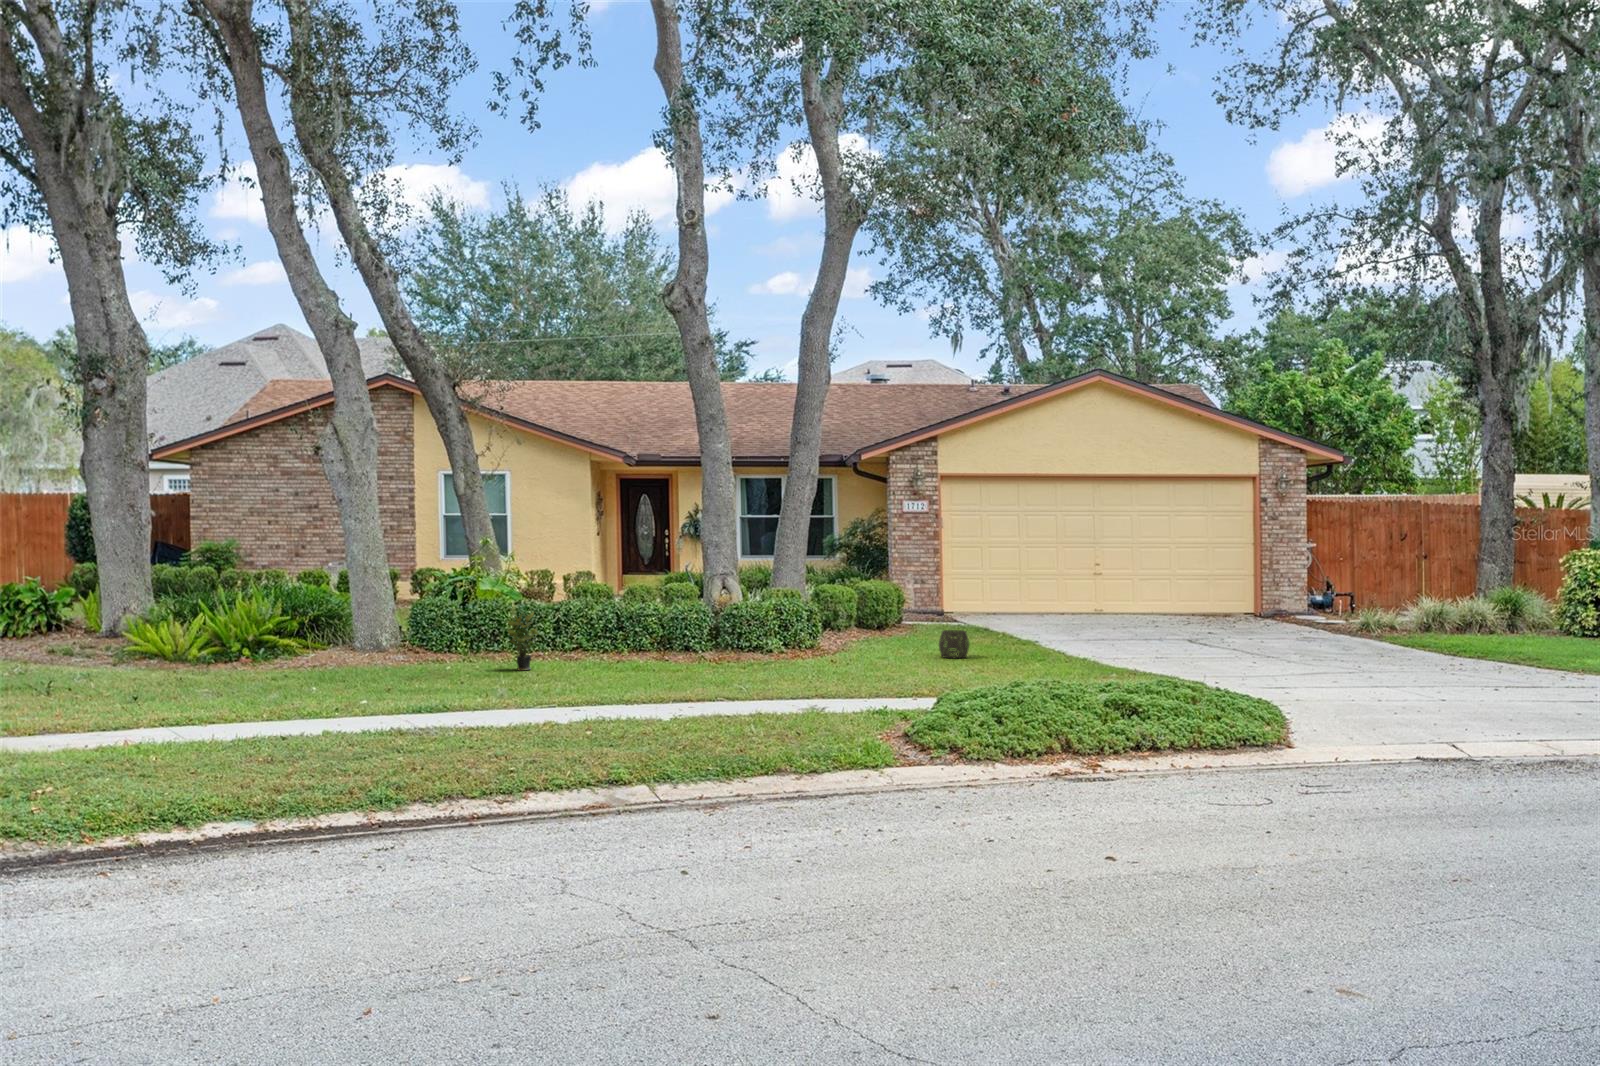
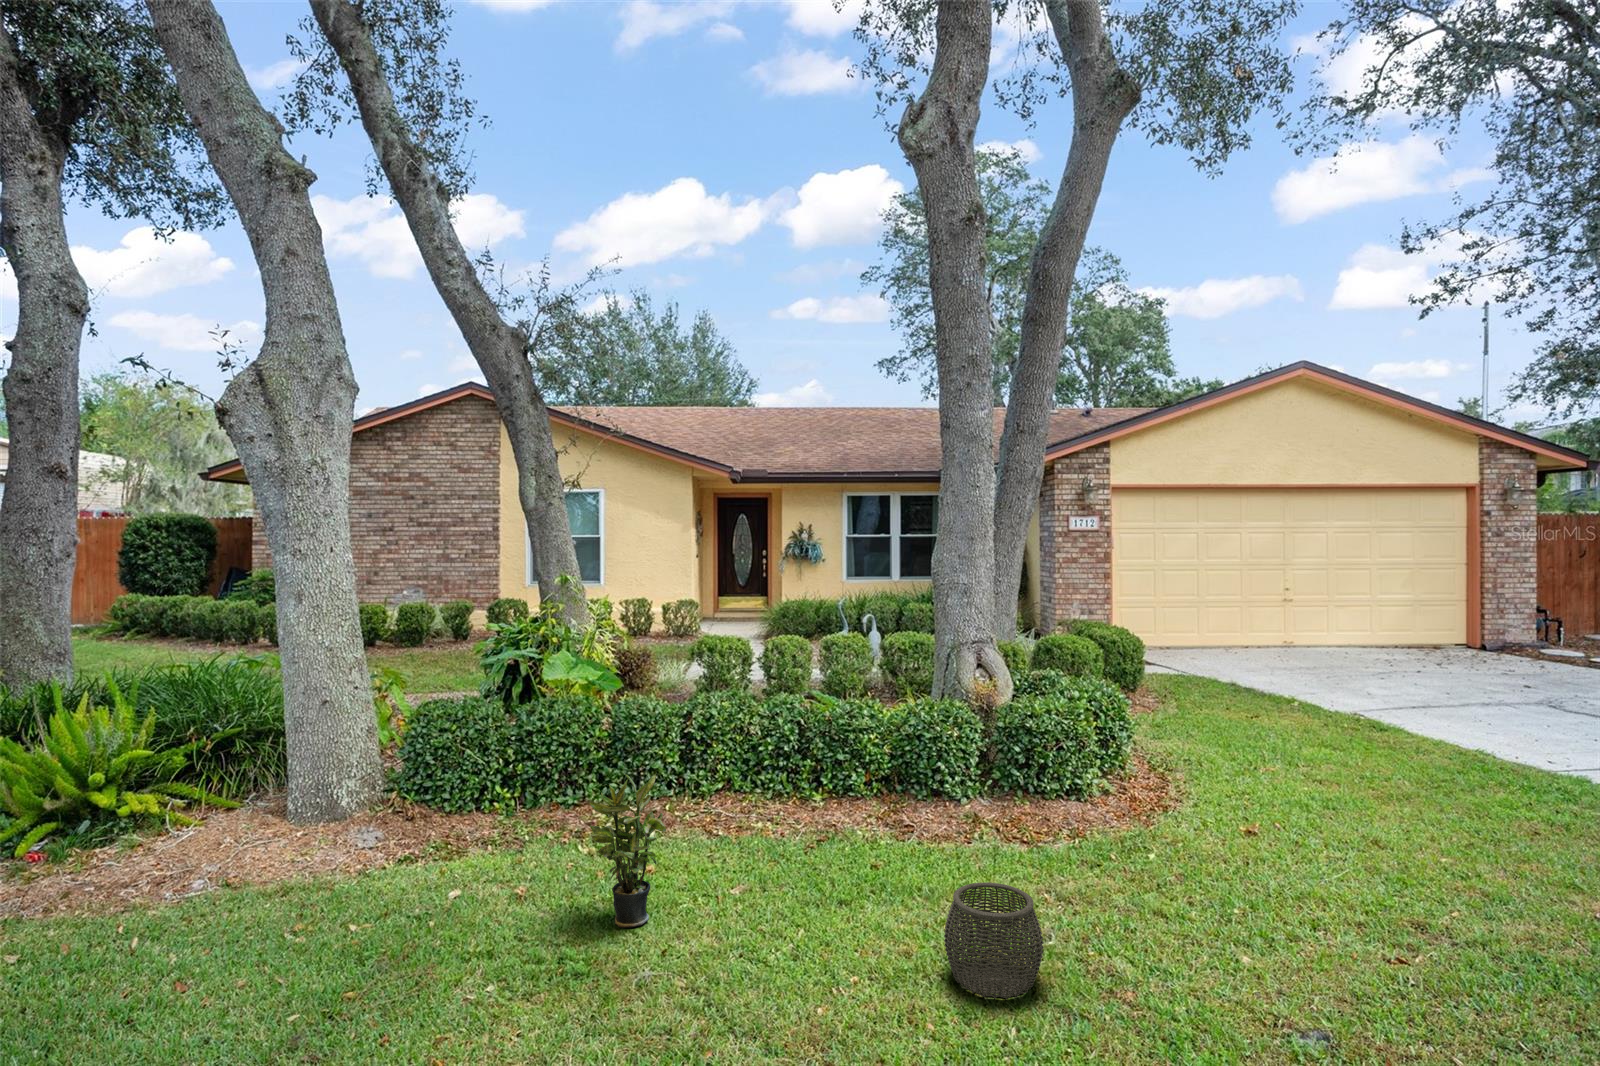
woven basket: present [939,630,969,658] -> present [944,882,1044,999]

